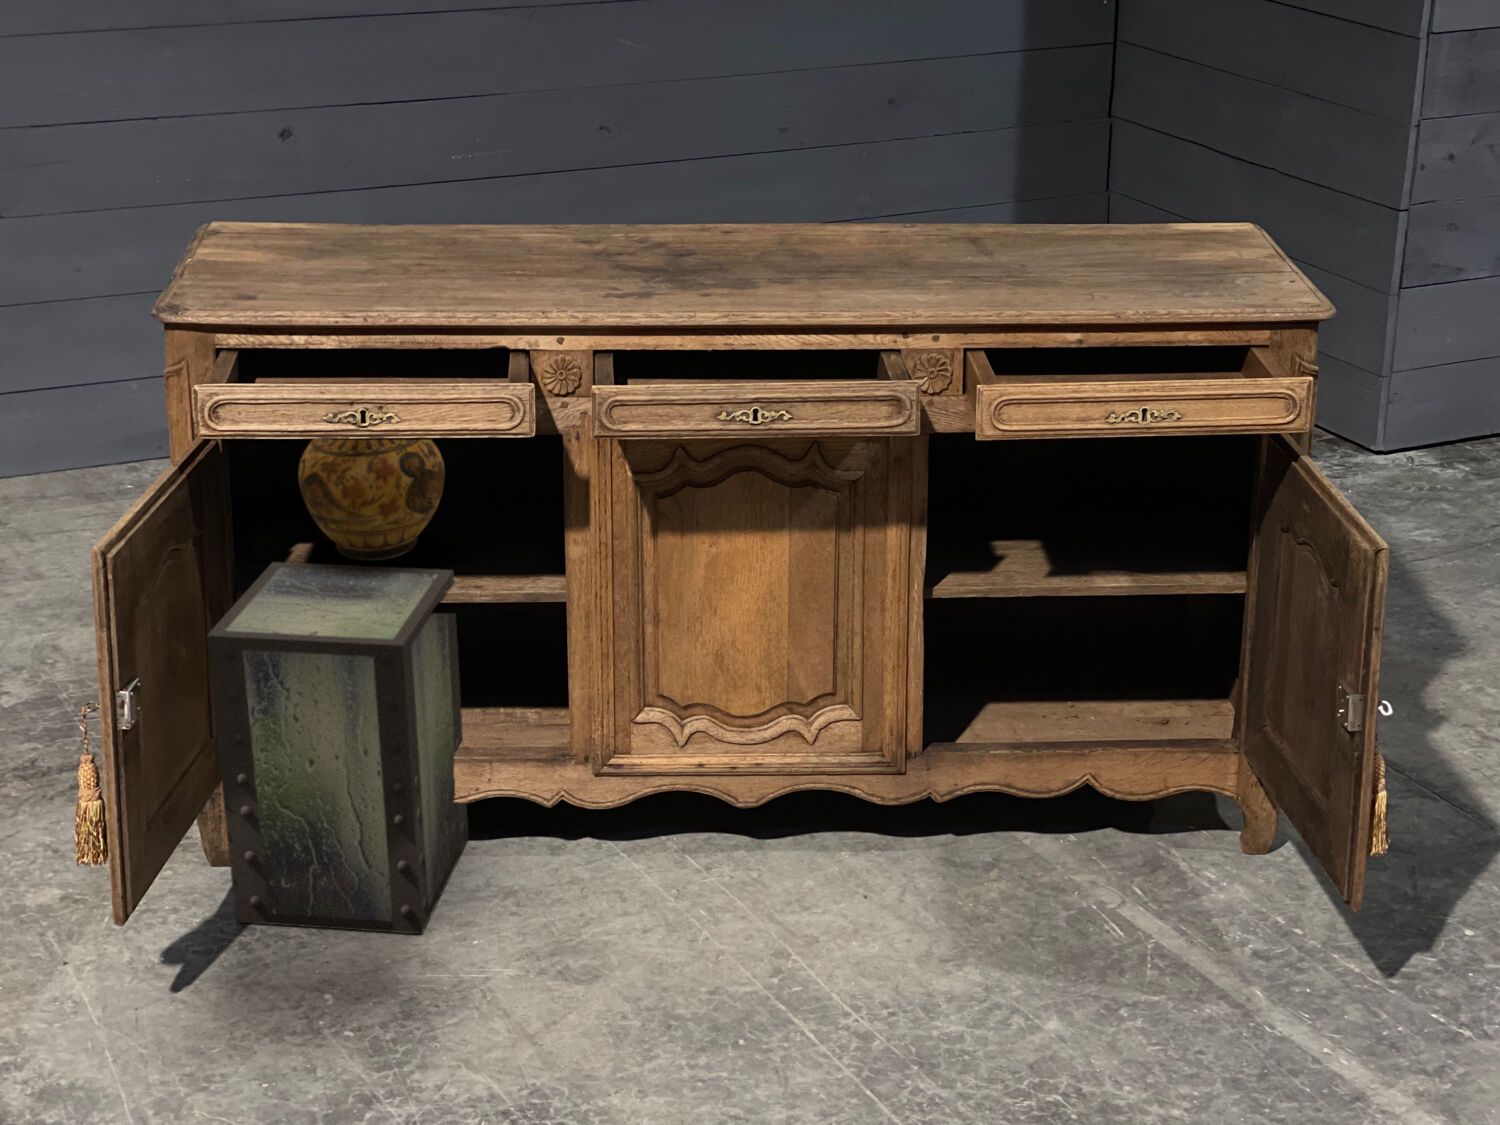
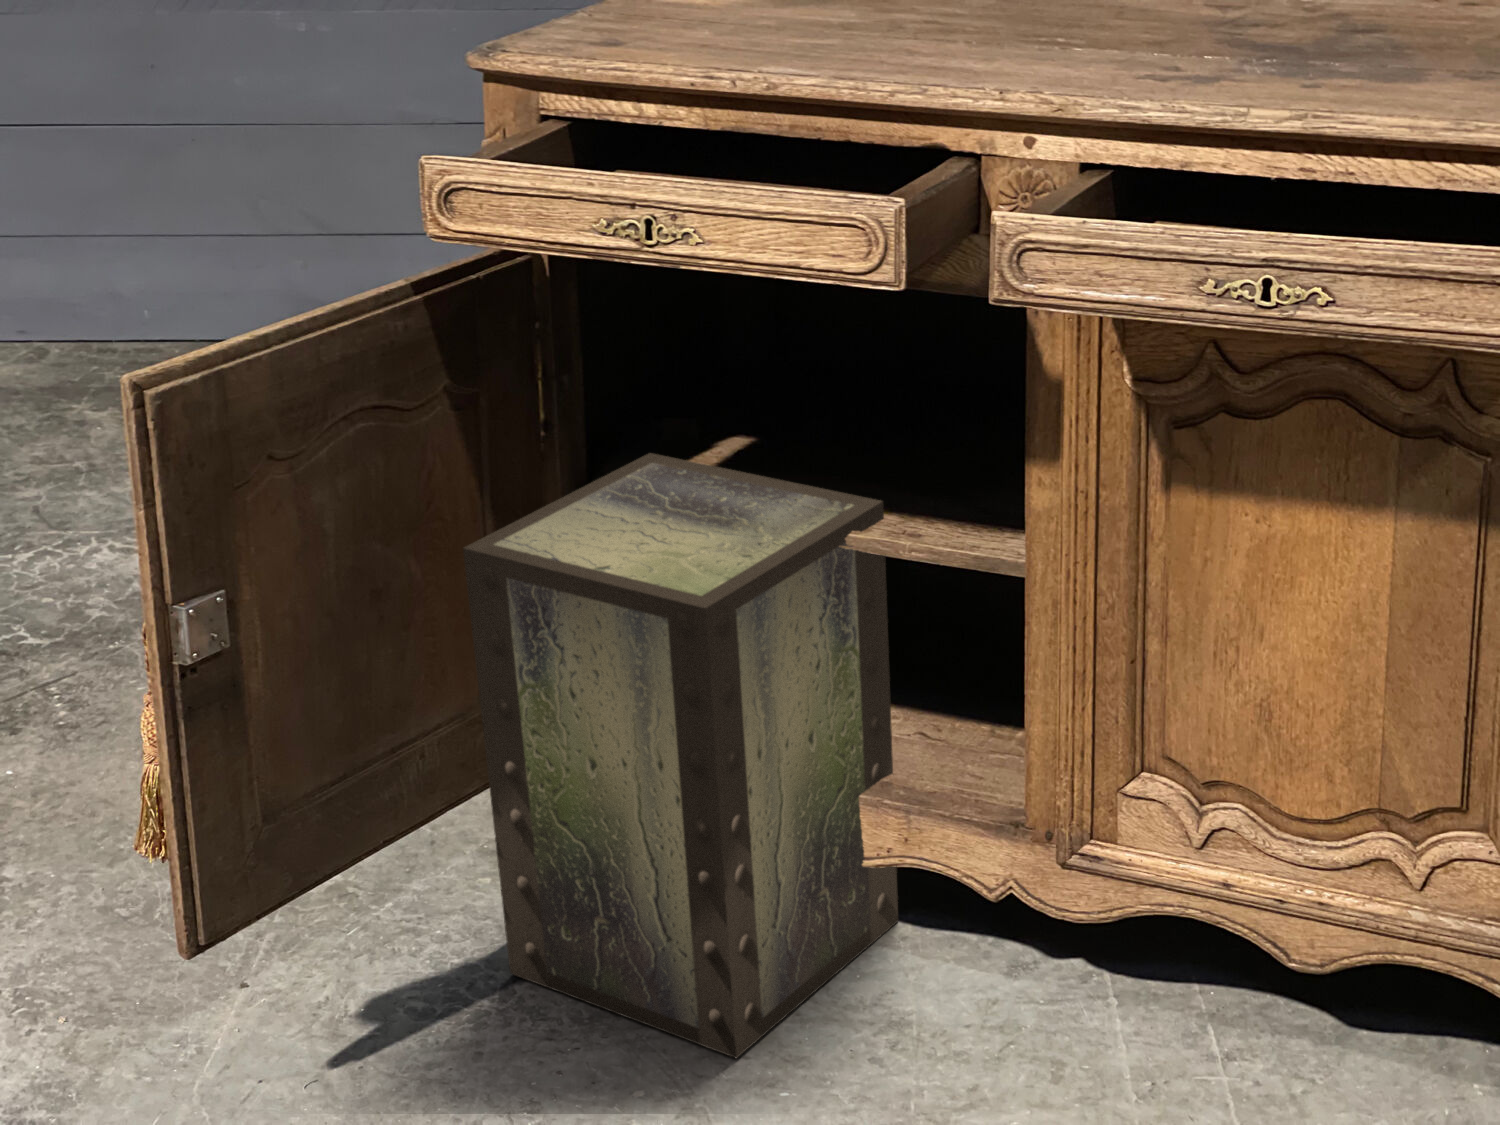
ceramic jug: present [298,439,445,560] -> none [707,191,929,471]

